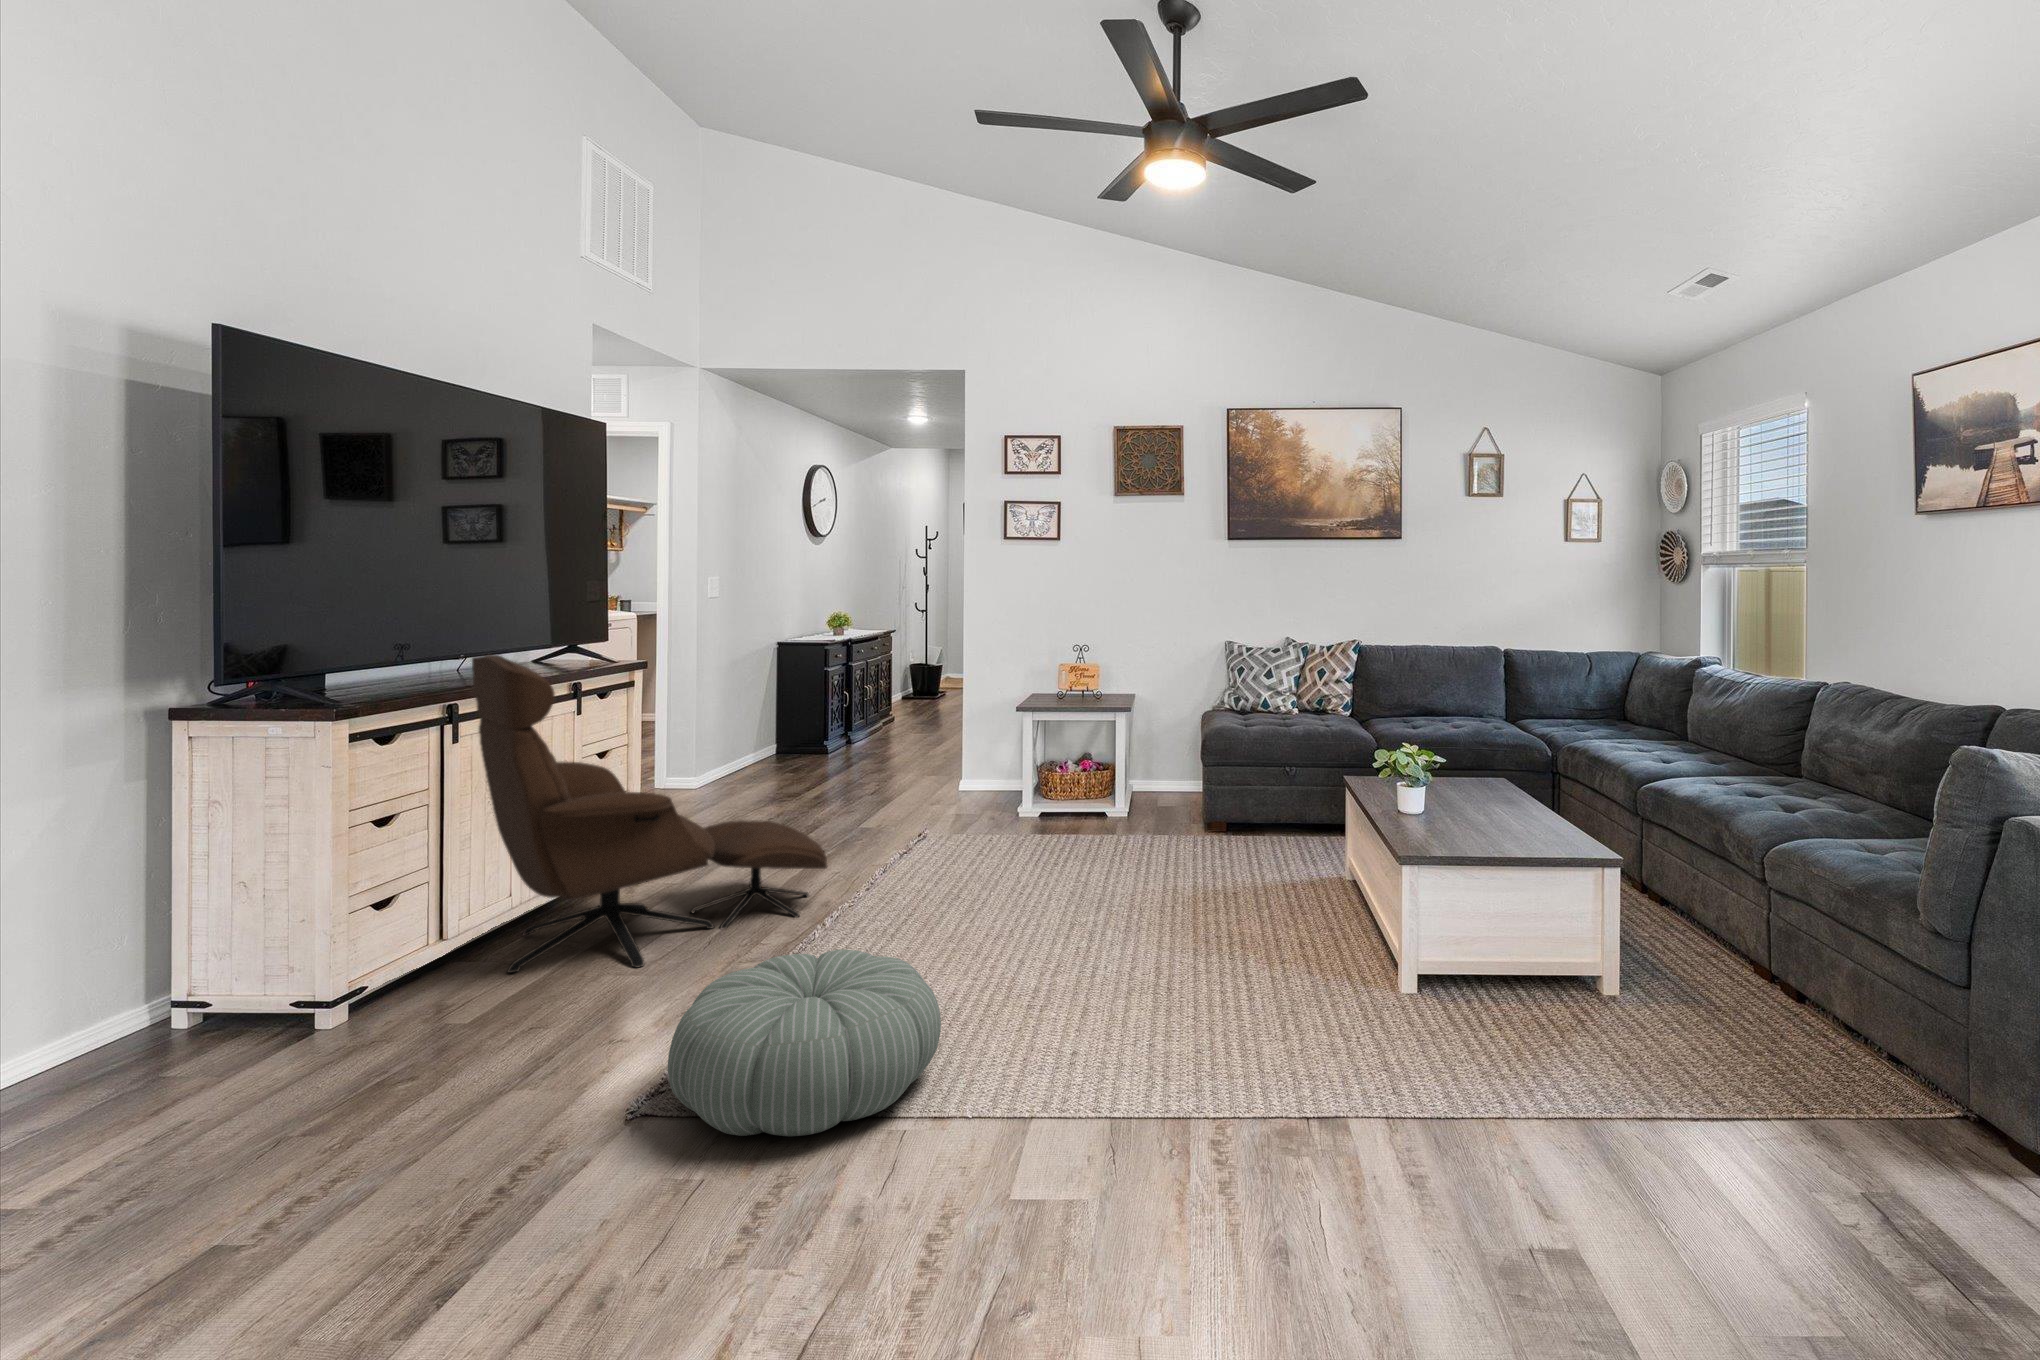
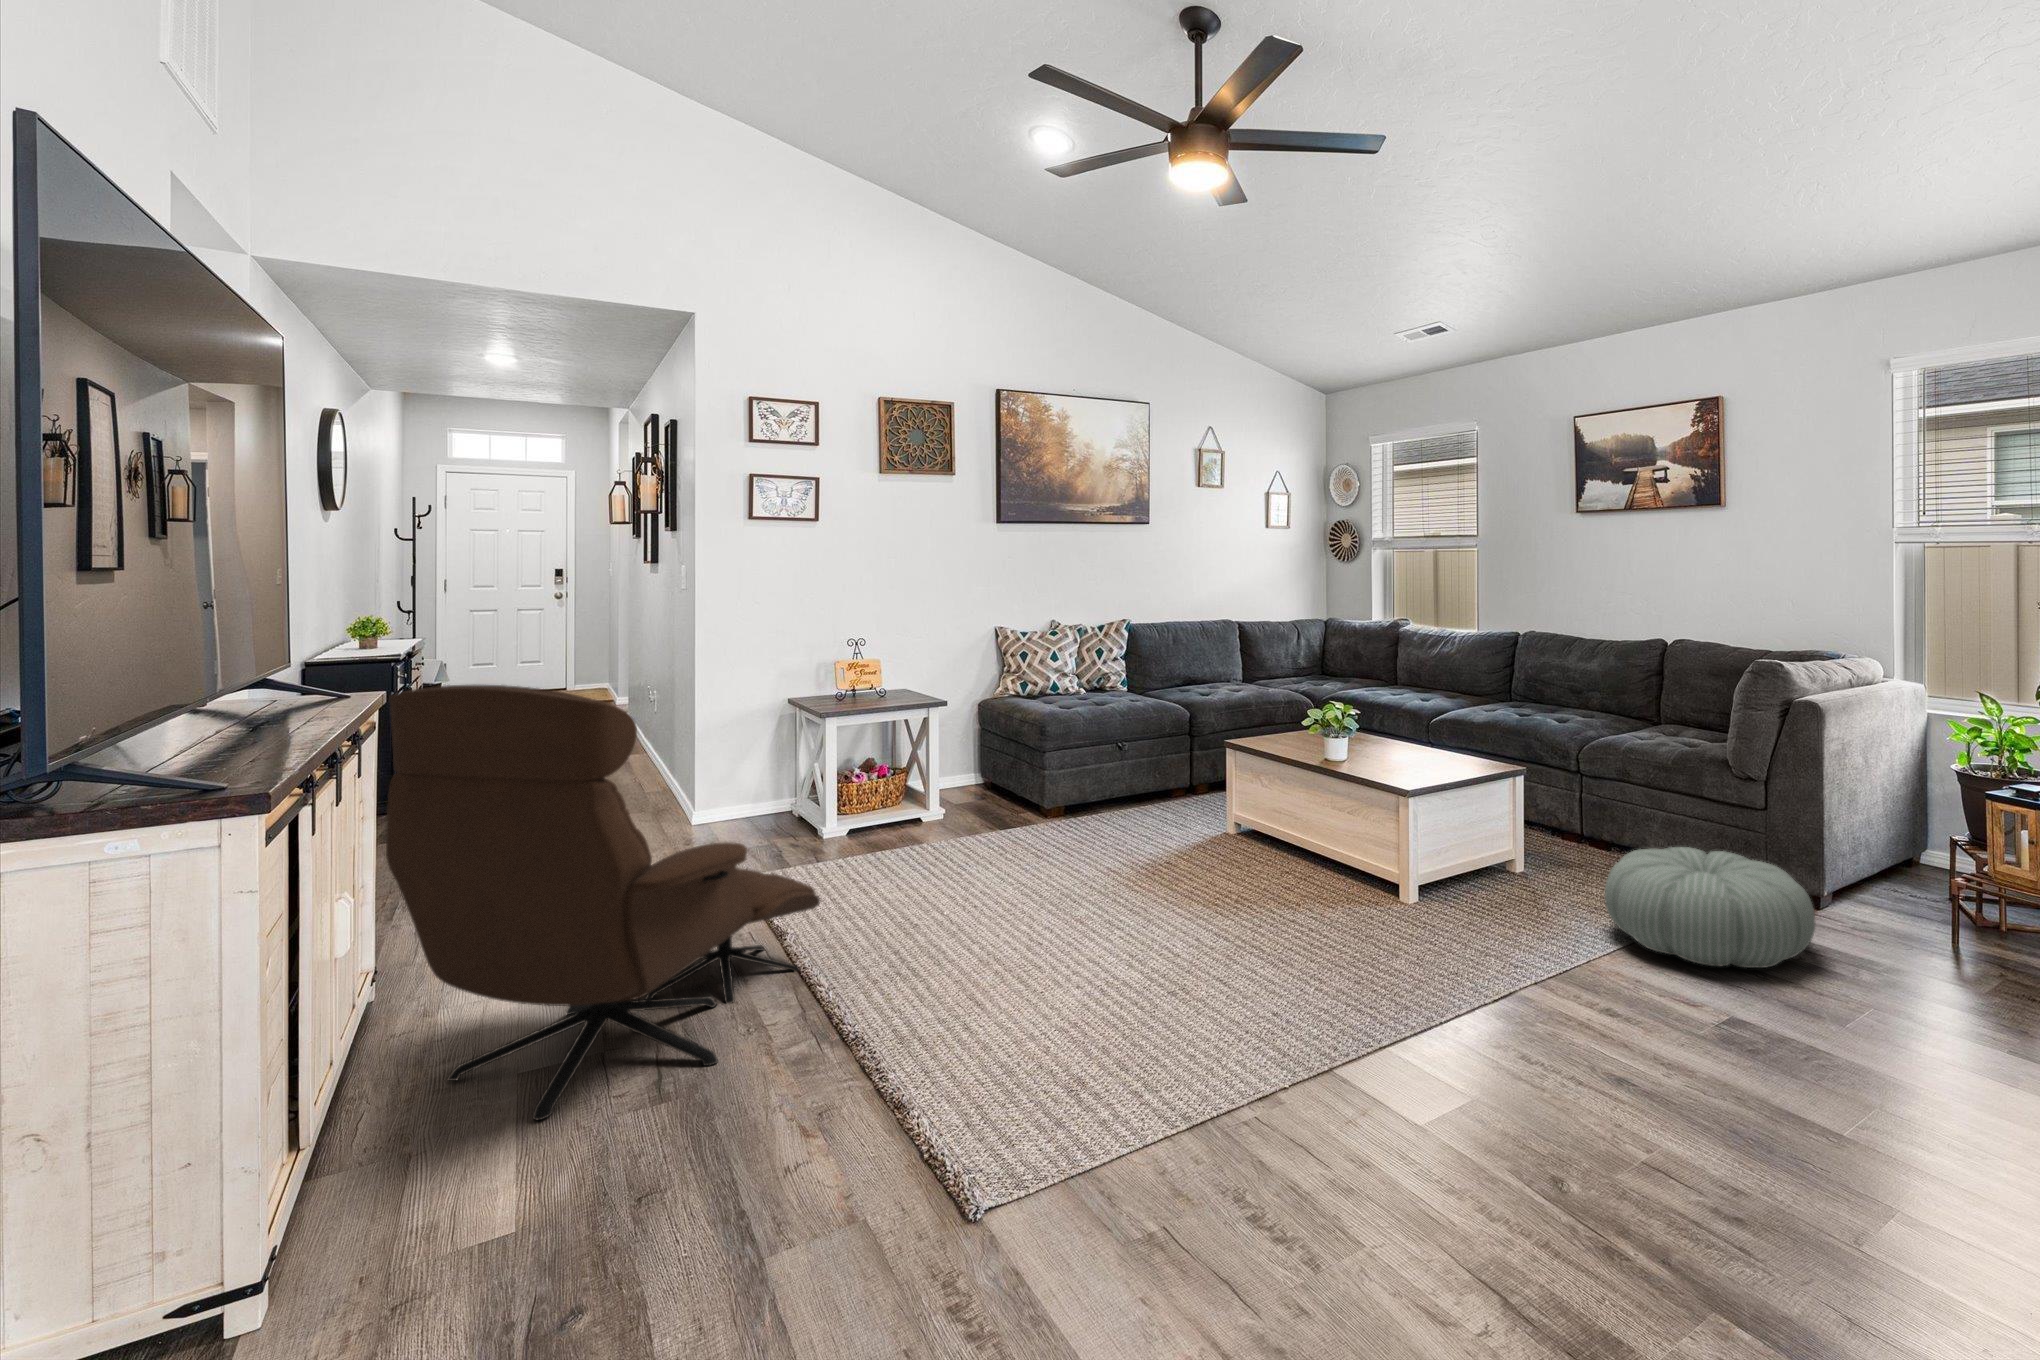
pouf: present [668,949,941,1136] -> present [1605,847,1816,968]

